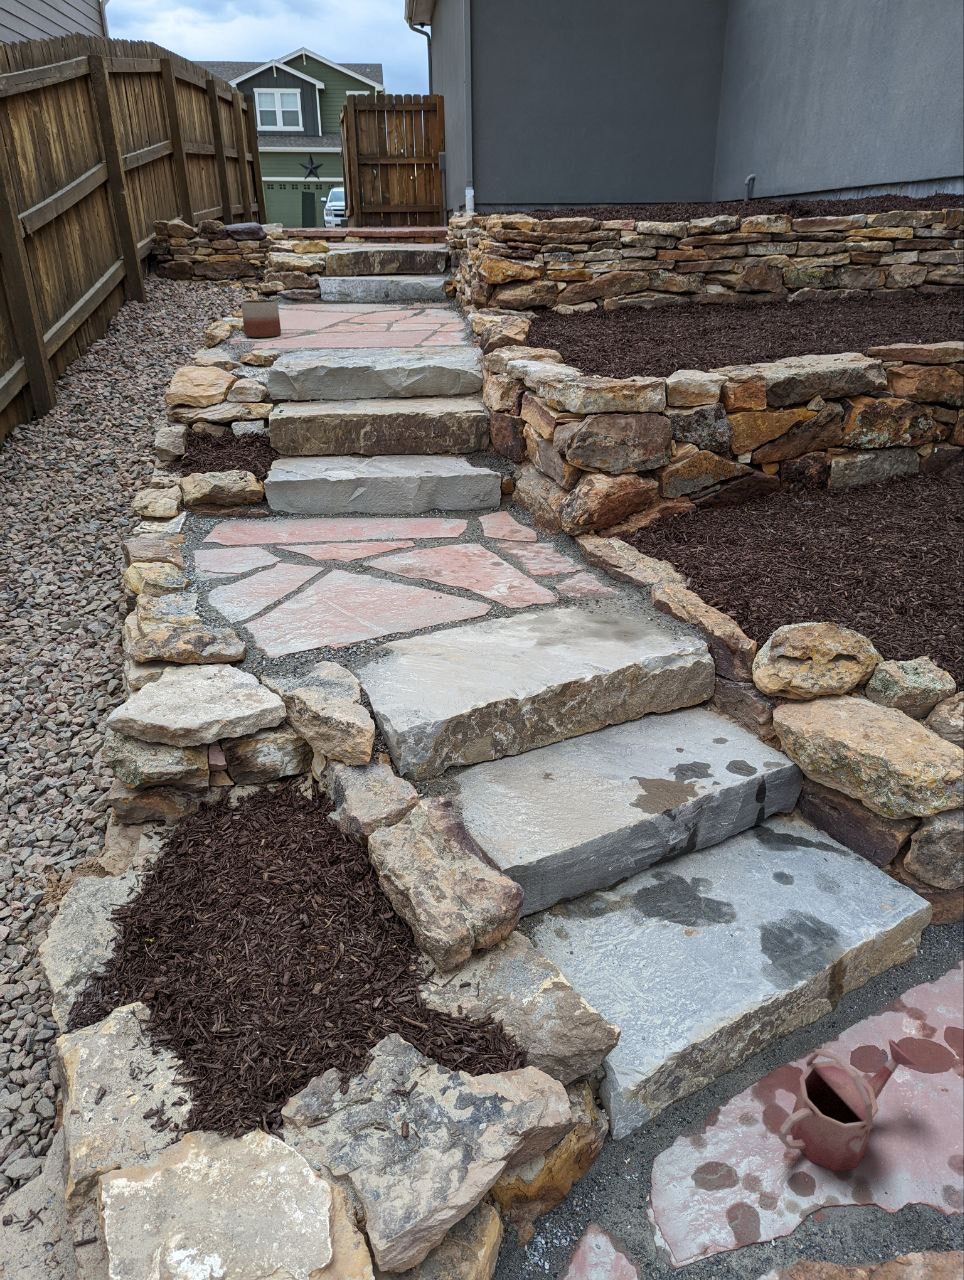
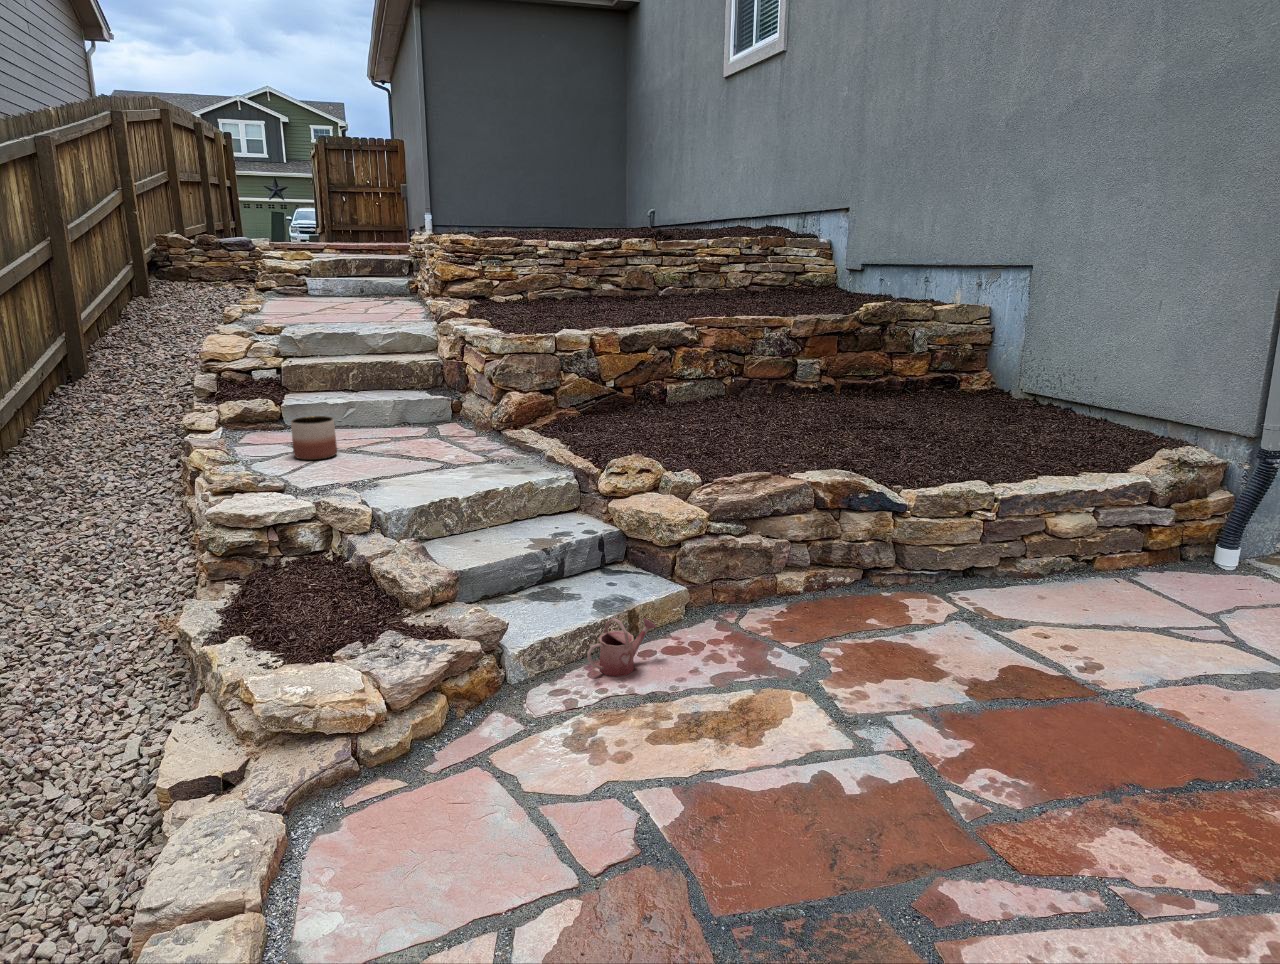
planter: present [241,300,281,338] -> present [291,416,337,460]

